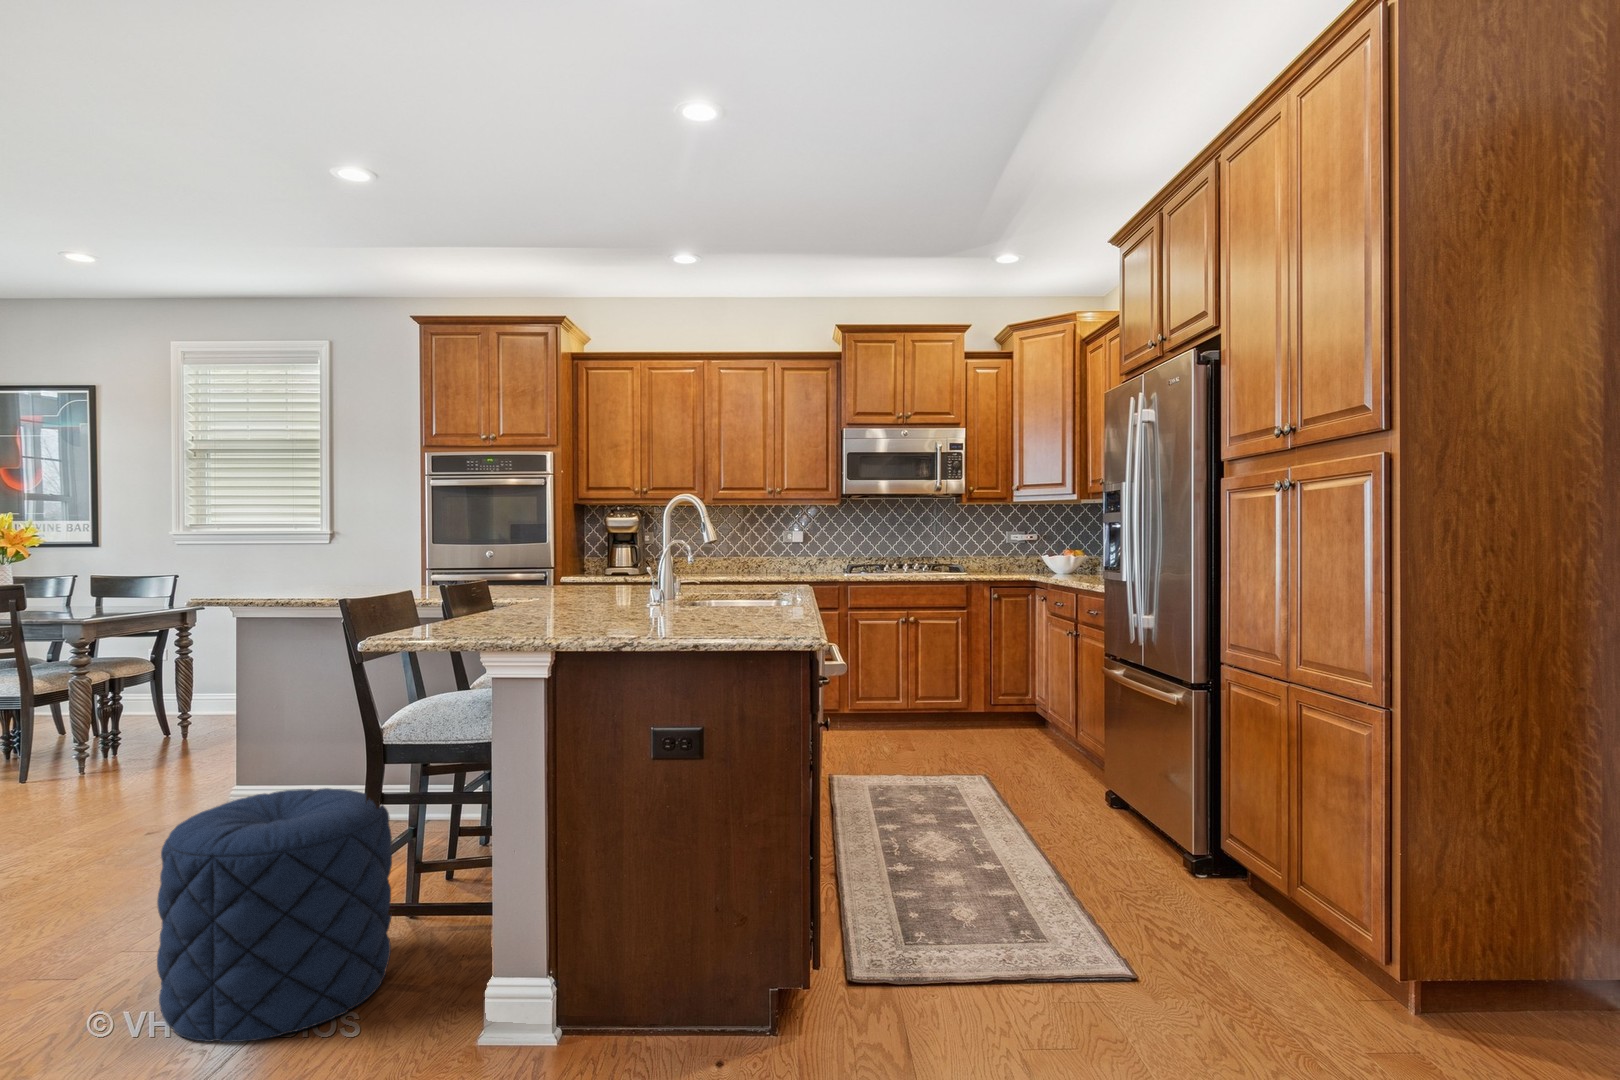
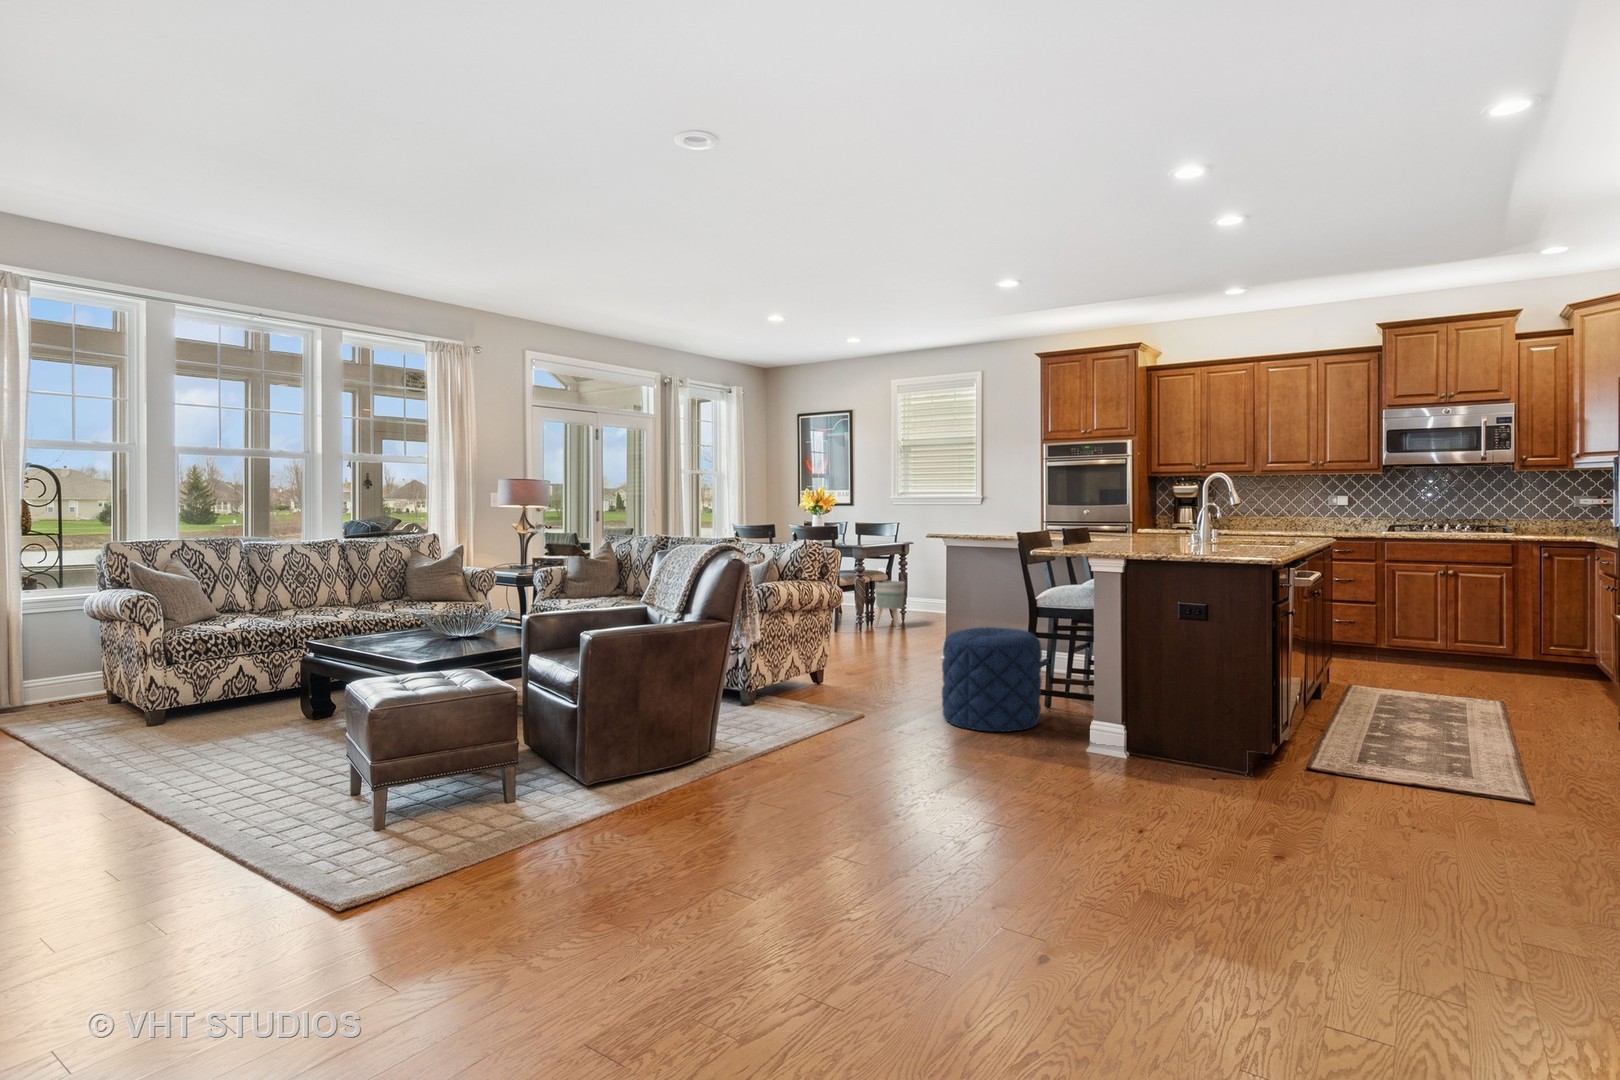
planter: none [121,670,183,754] -> present [875,581,905,629]

